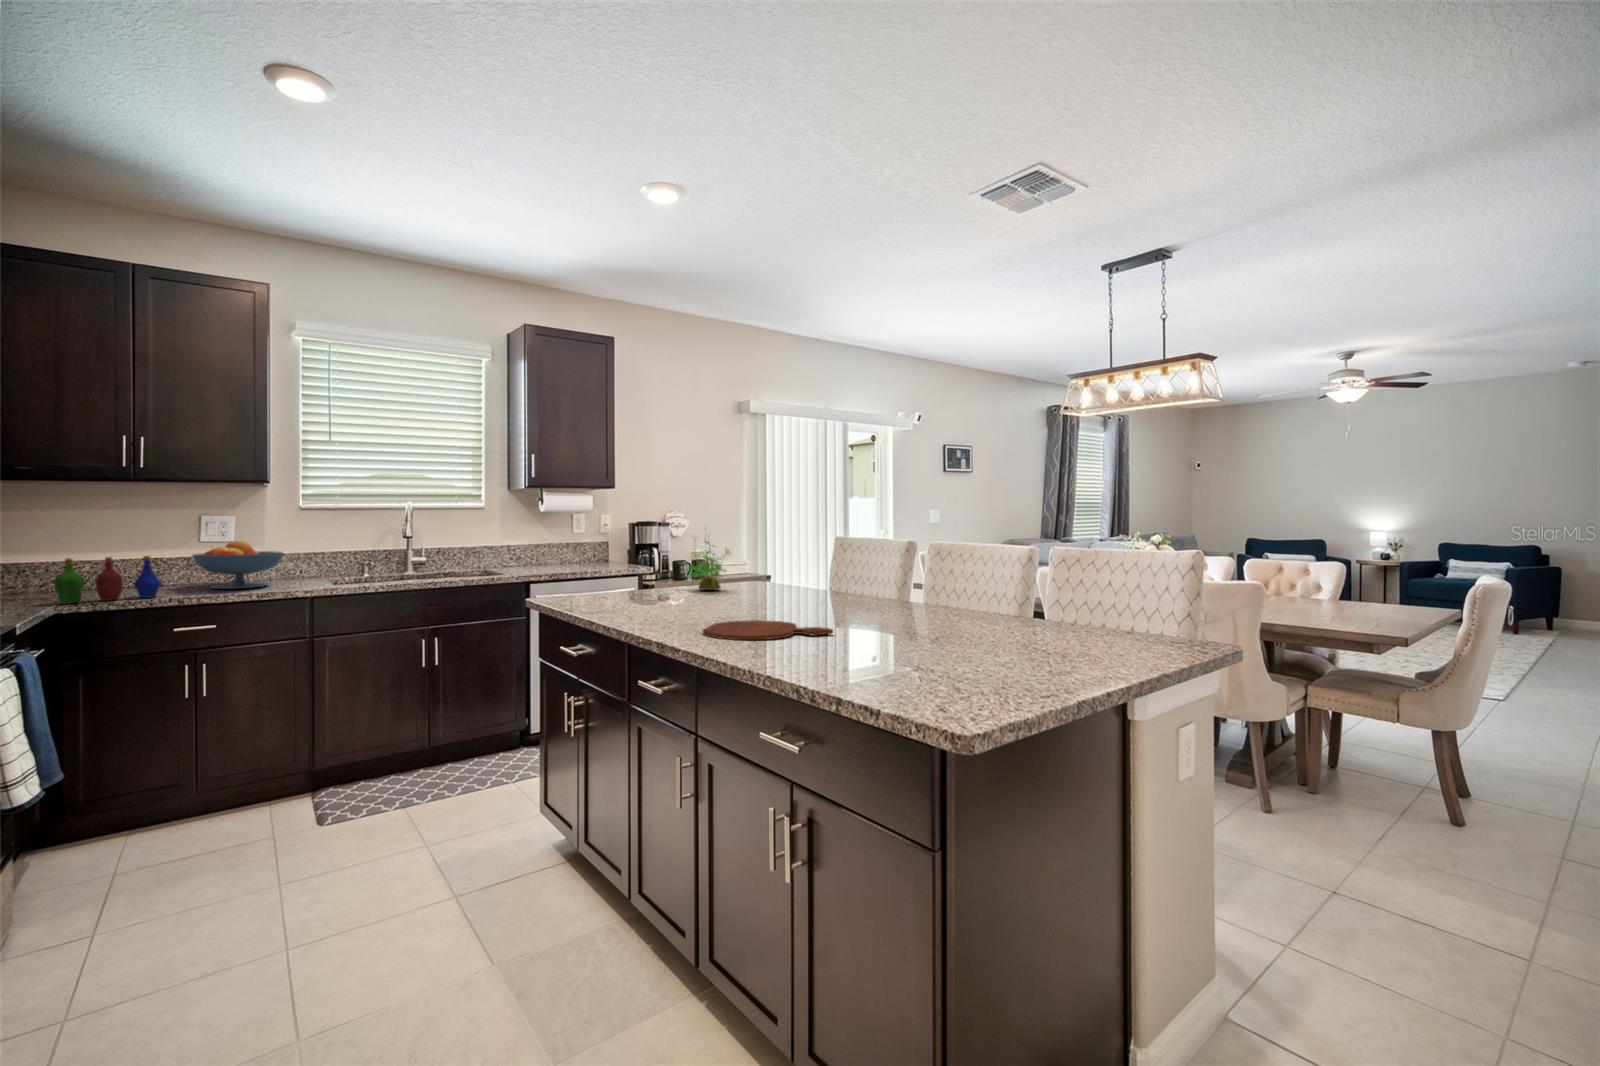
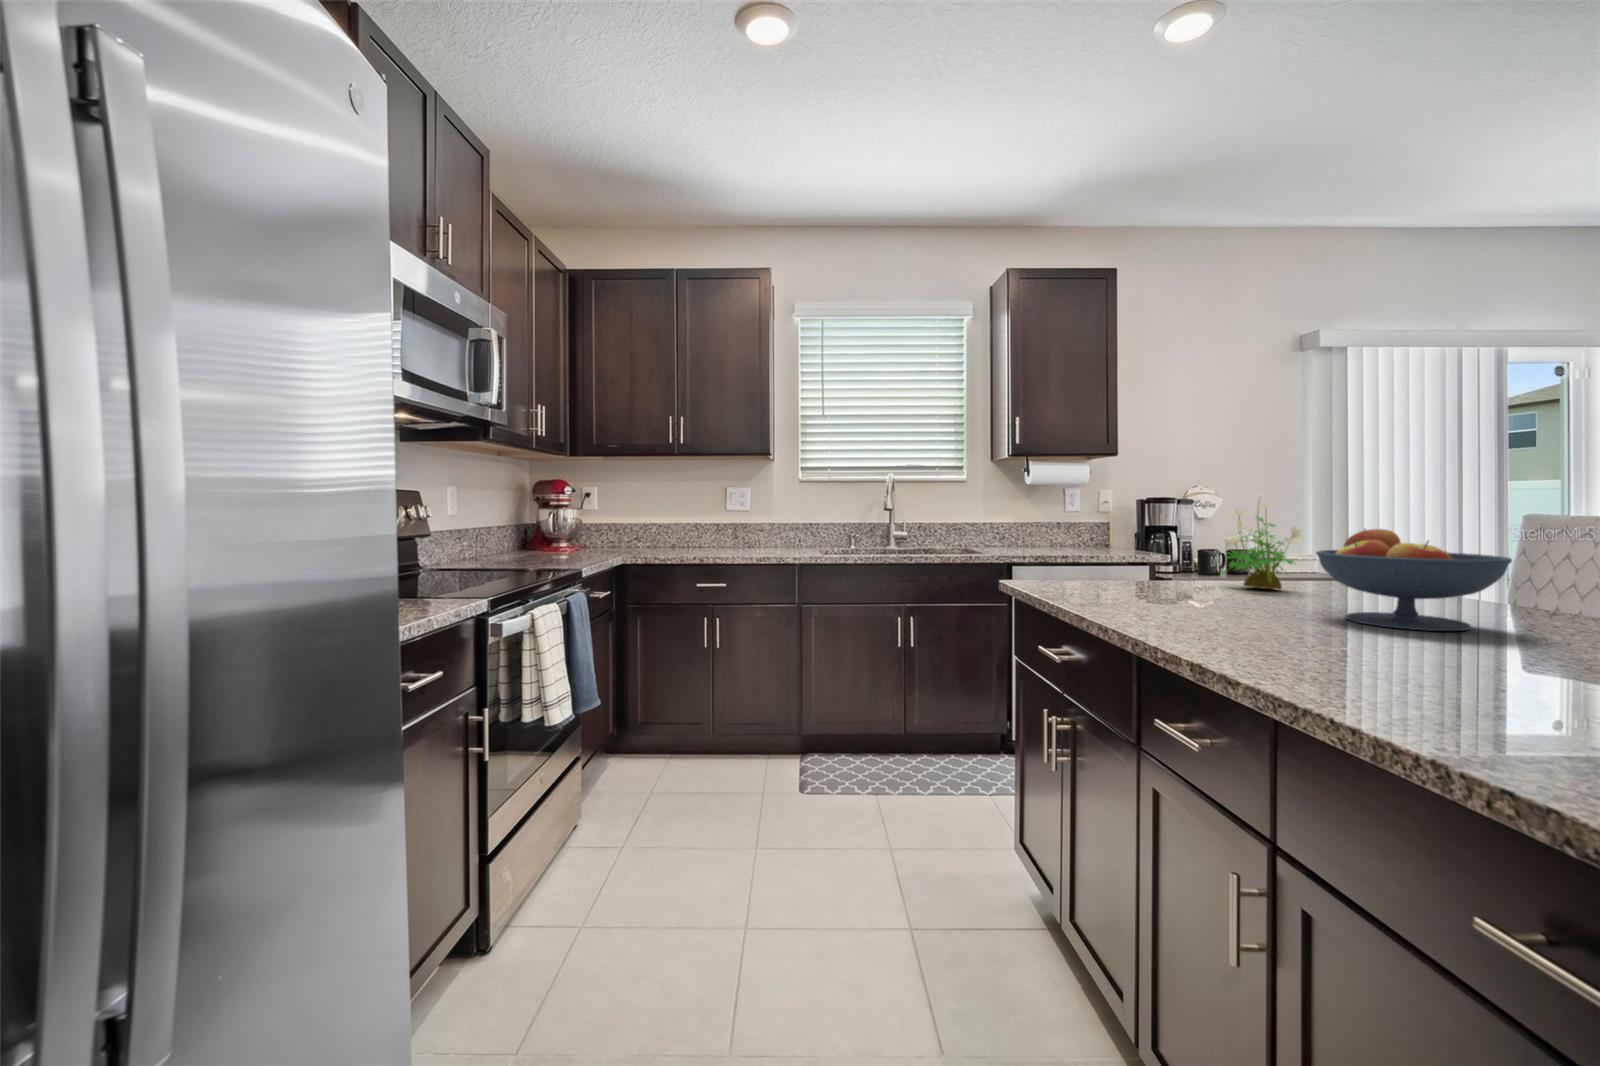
fruit bowl: present [192,541,283,589] -> present [1316,529,1512,631]
bottle: present [54,556,161,604] -> none [622,520,691,558]
cutting board: present [703,620,833,640] -> none [1274,641,1594,693]

